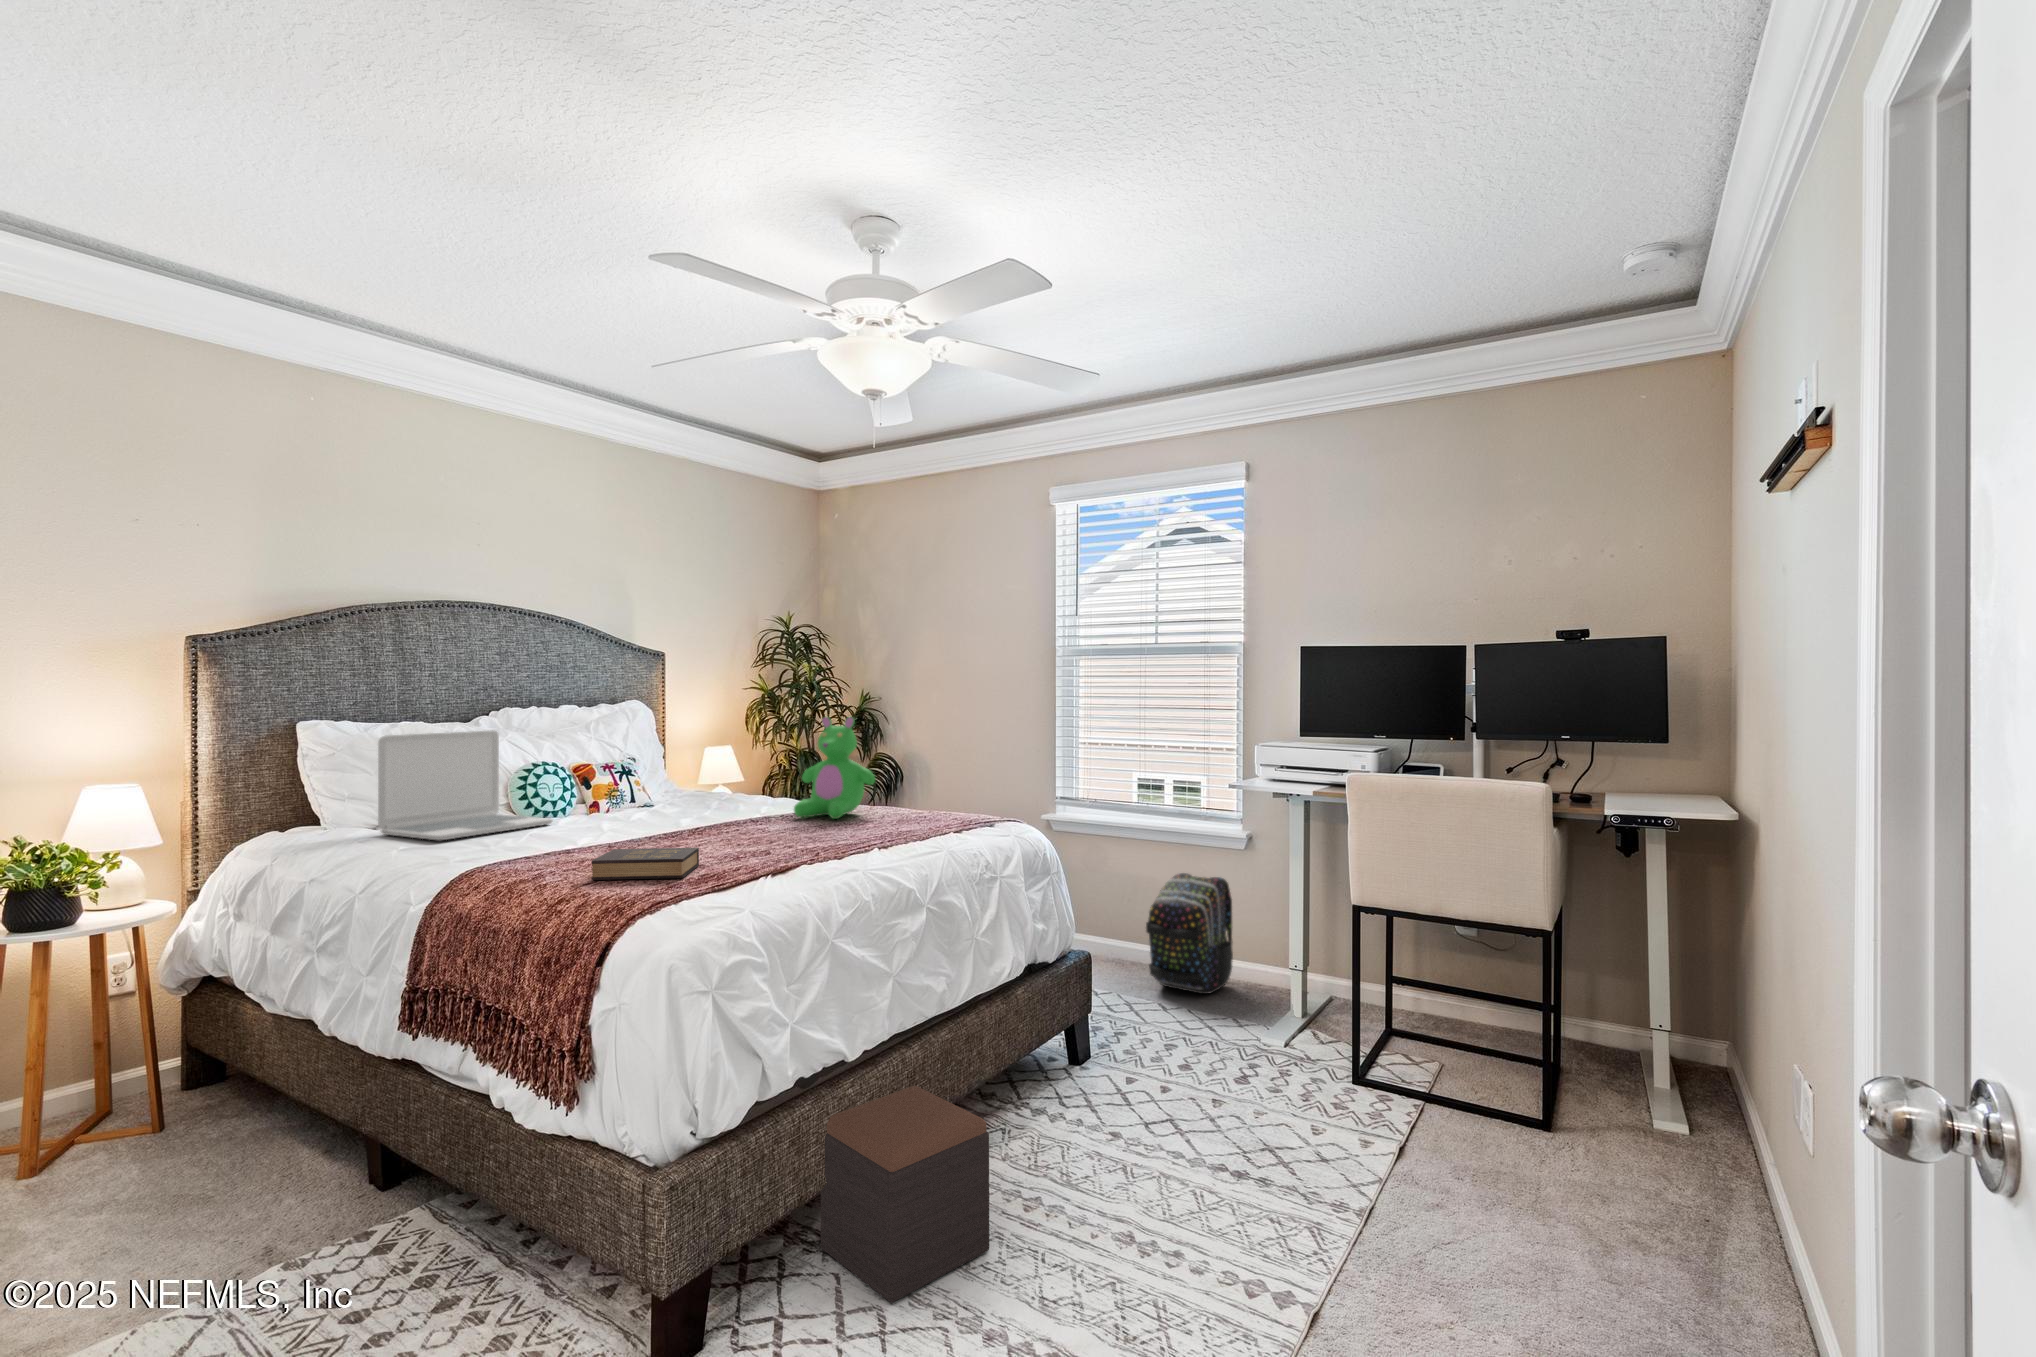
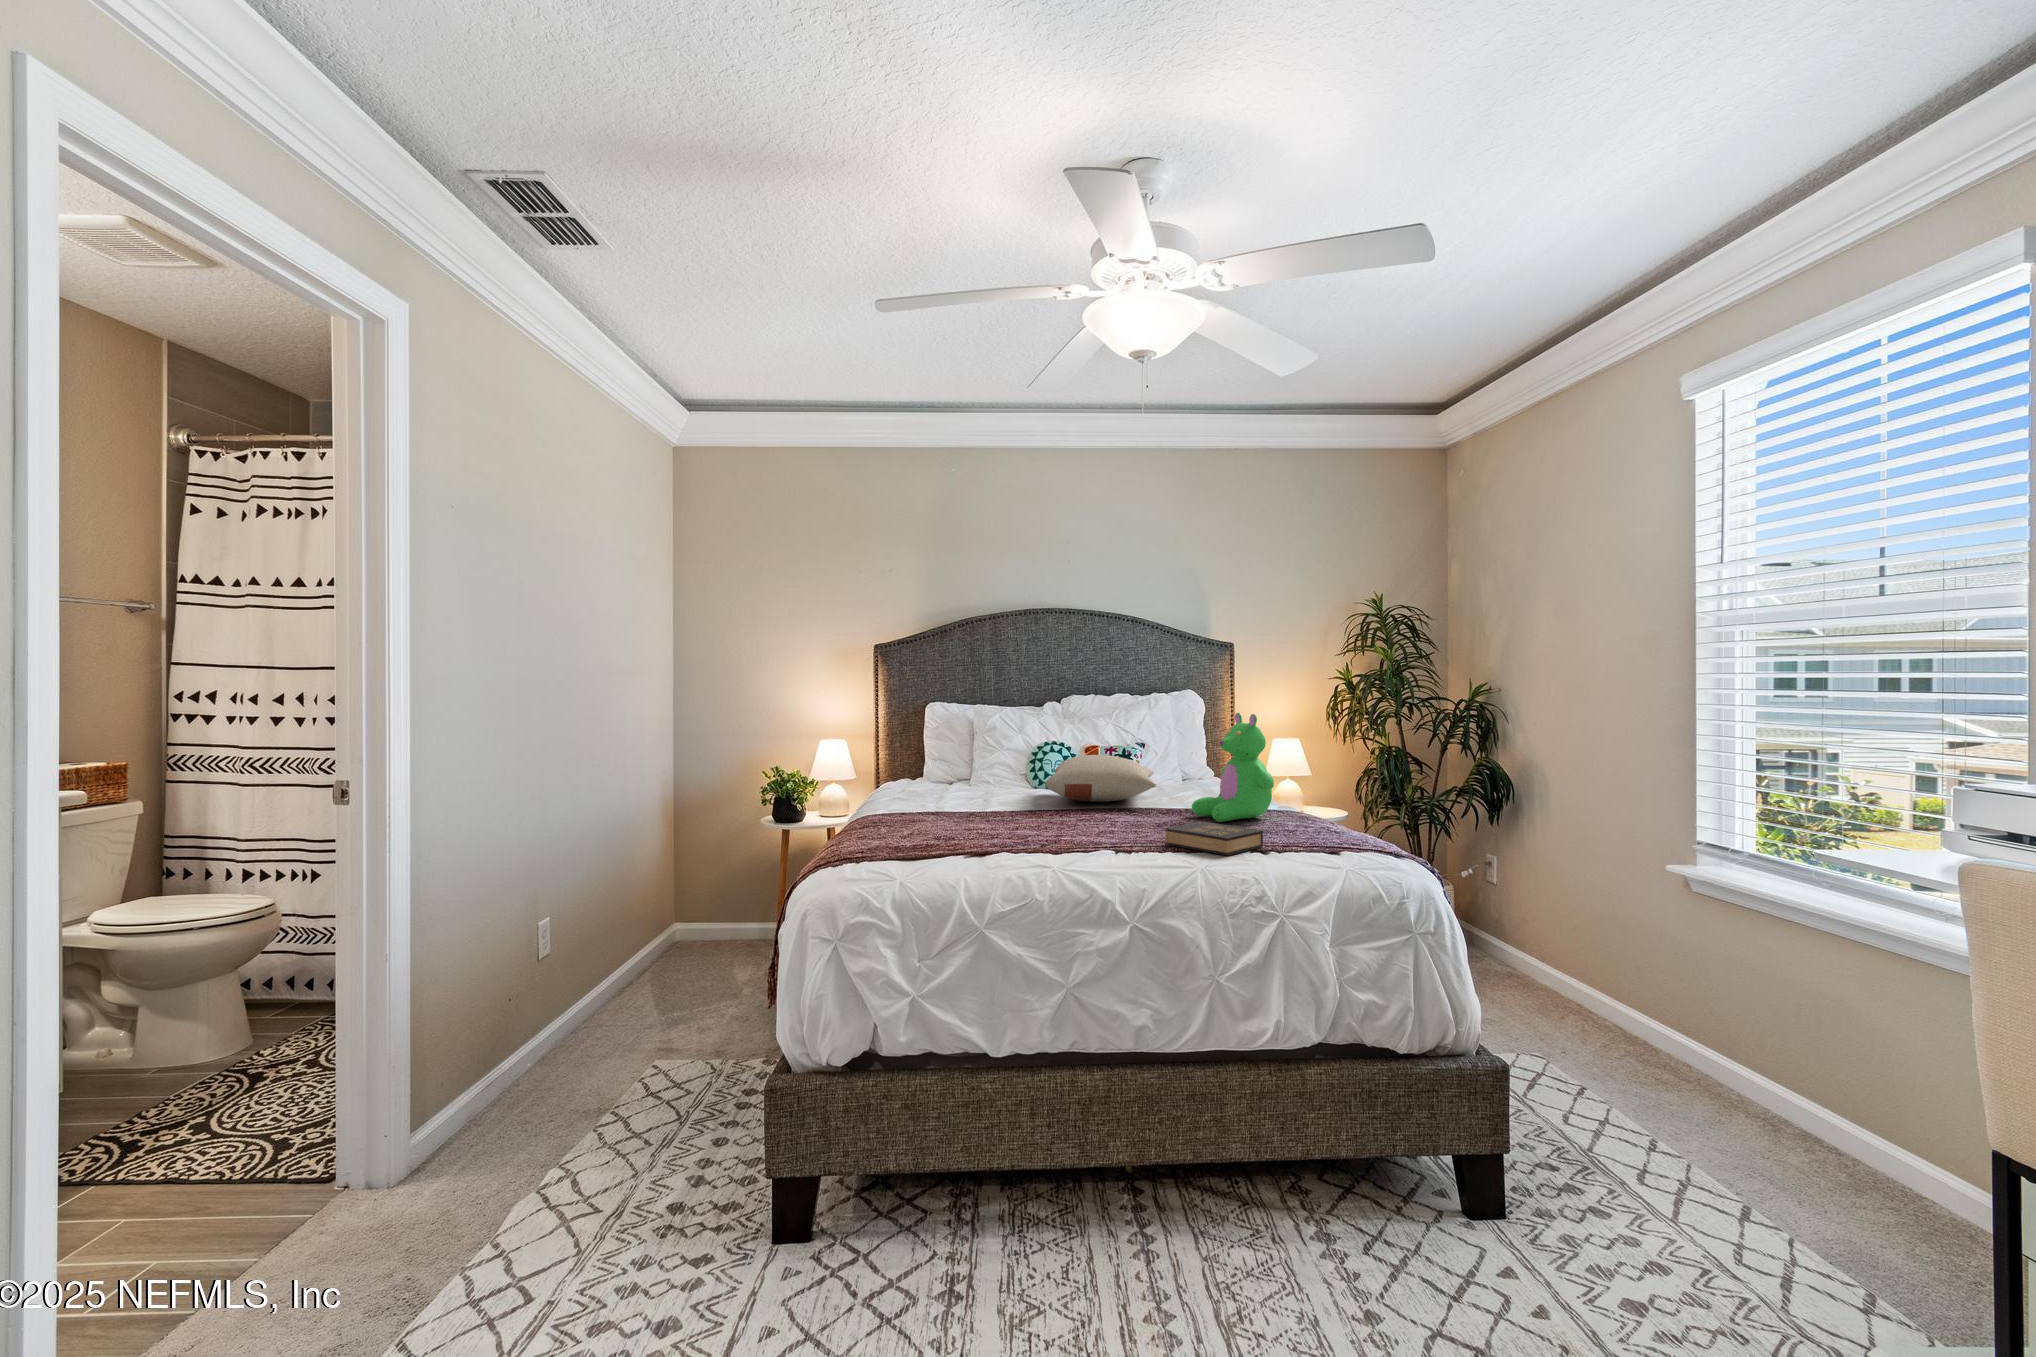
laptop: present [378,730,553,840] -> none [927,715,1030,797]
pillow: none [578,769,743,821] -> present [1045,755,1156,802]
hardback book: present [592,848,699,880] -> present [1166,821,1263,855]
backpack: present [1146,873,1233,994] -> none [1716,991,1945,1209]
footstool: present [821,1086,989,1303] -> none [923,1103,1073,1322]

